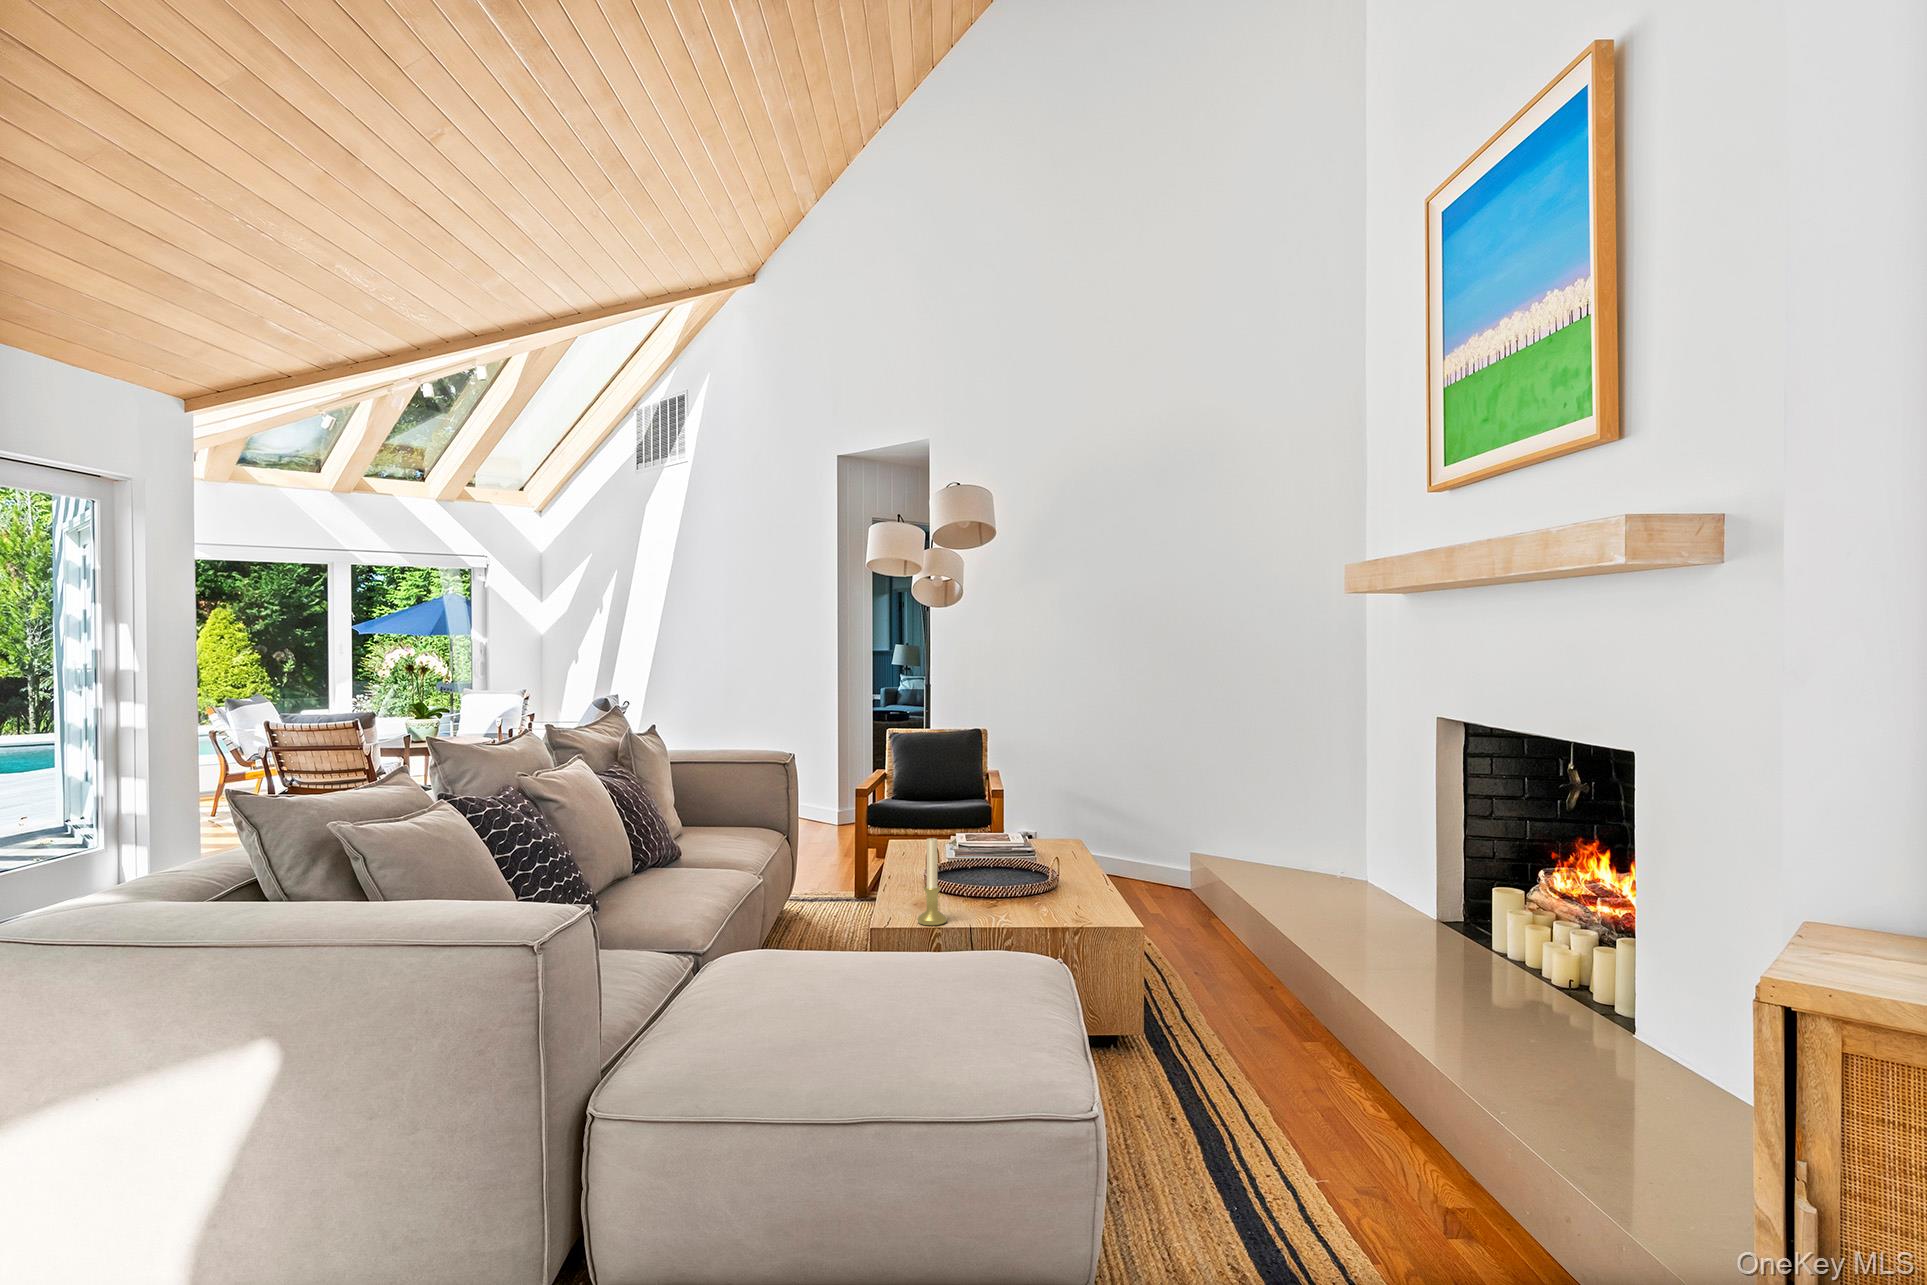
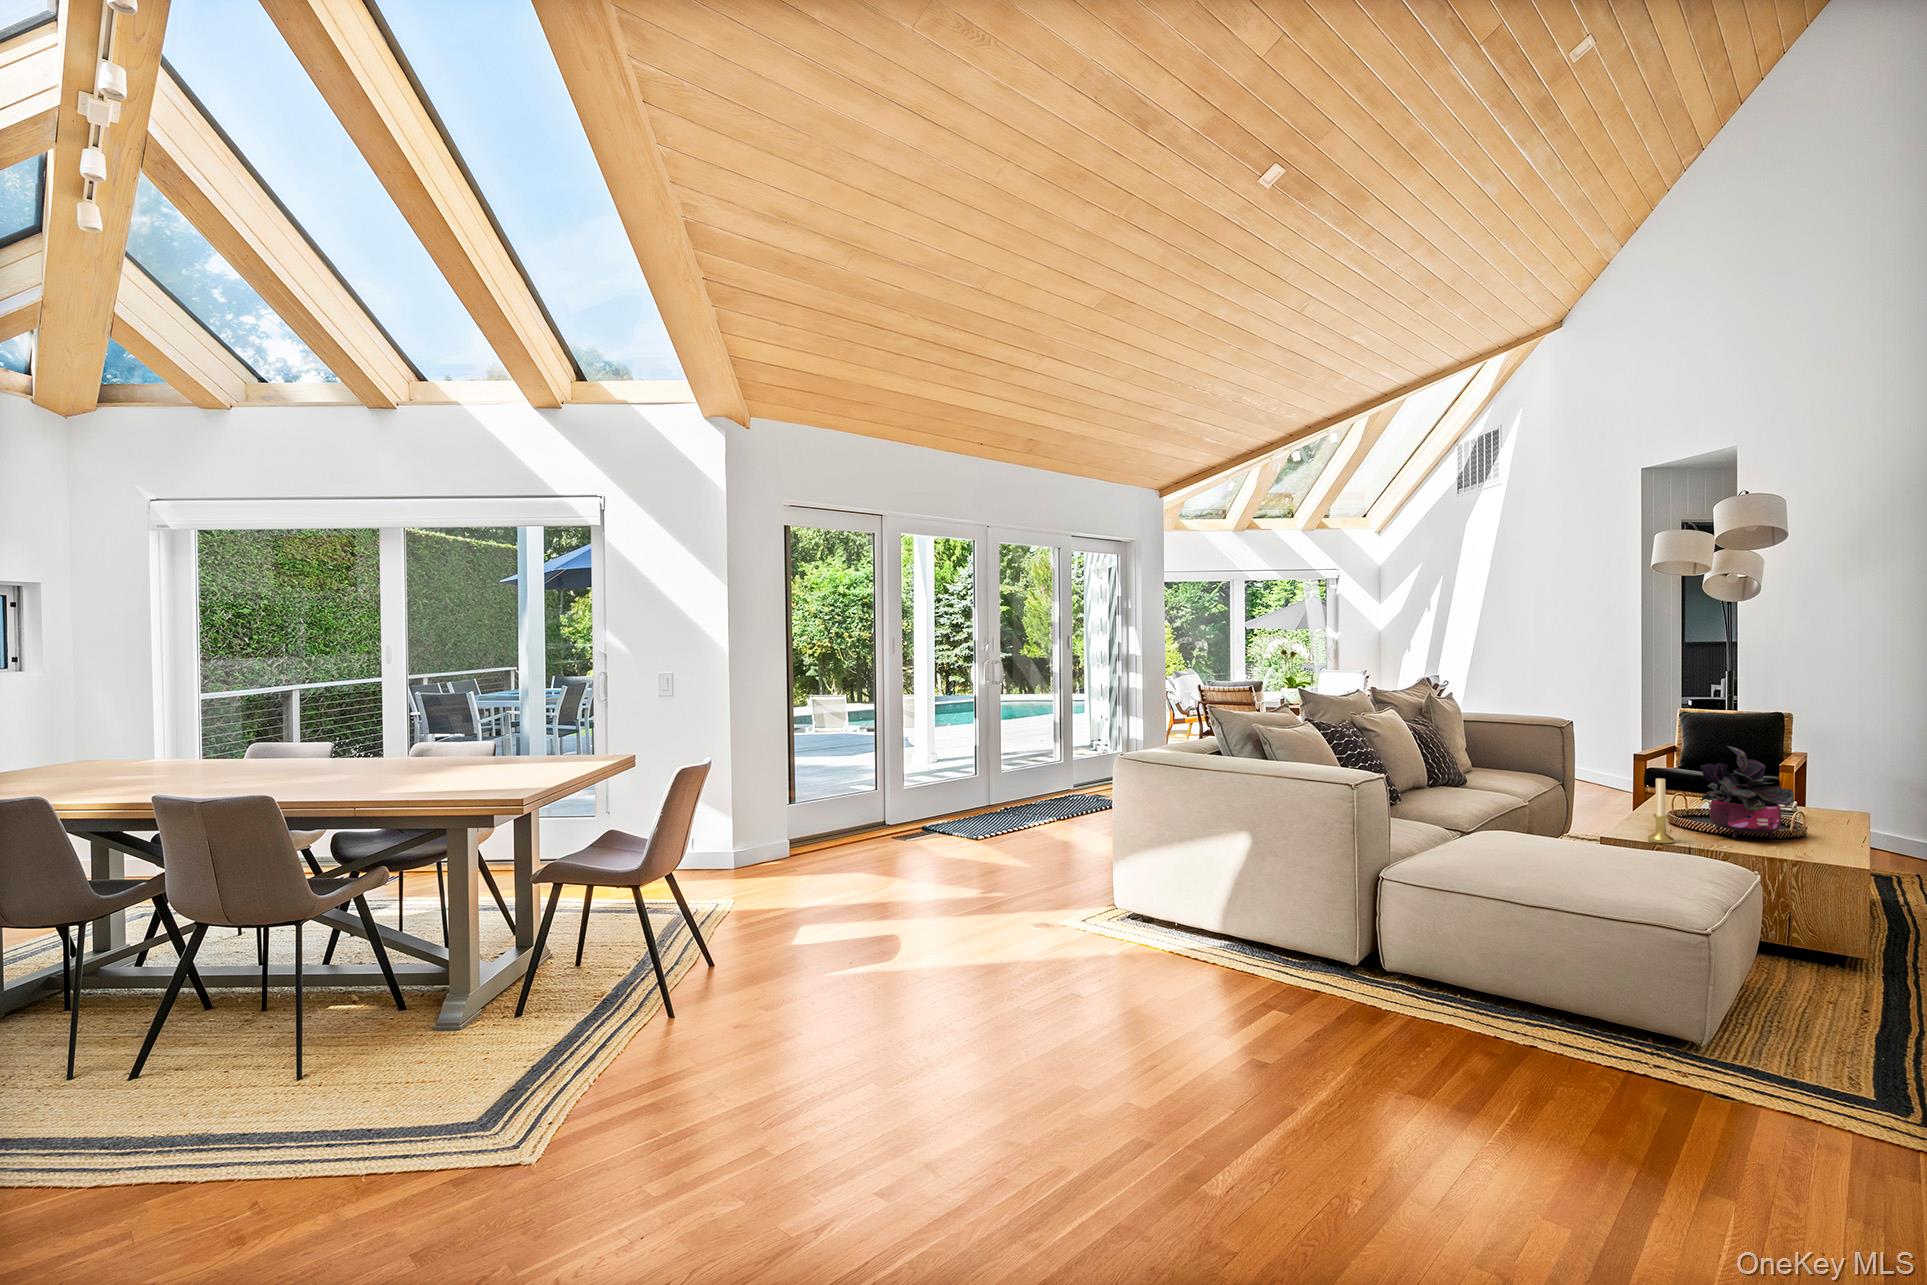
potted plant: none [966,786,1055,903] -> present [1700,746,1794,838]

